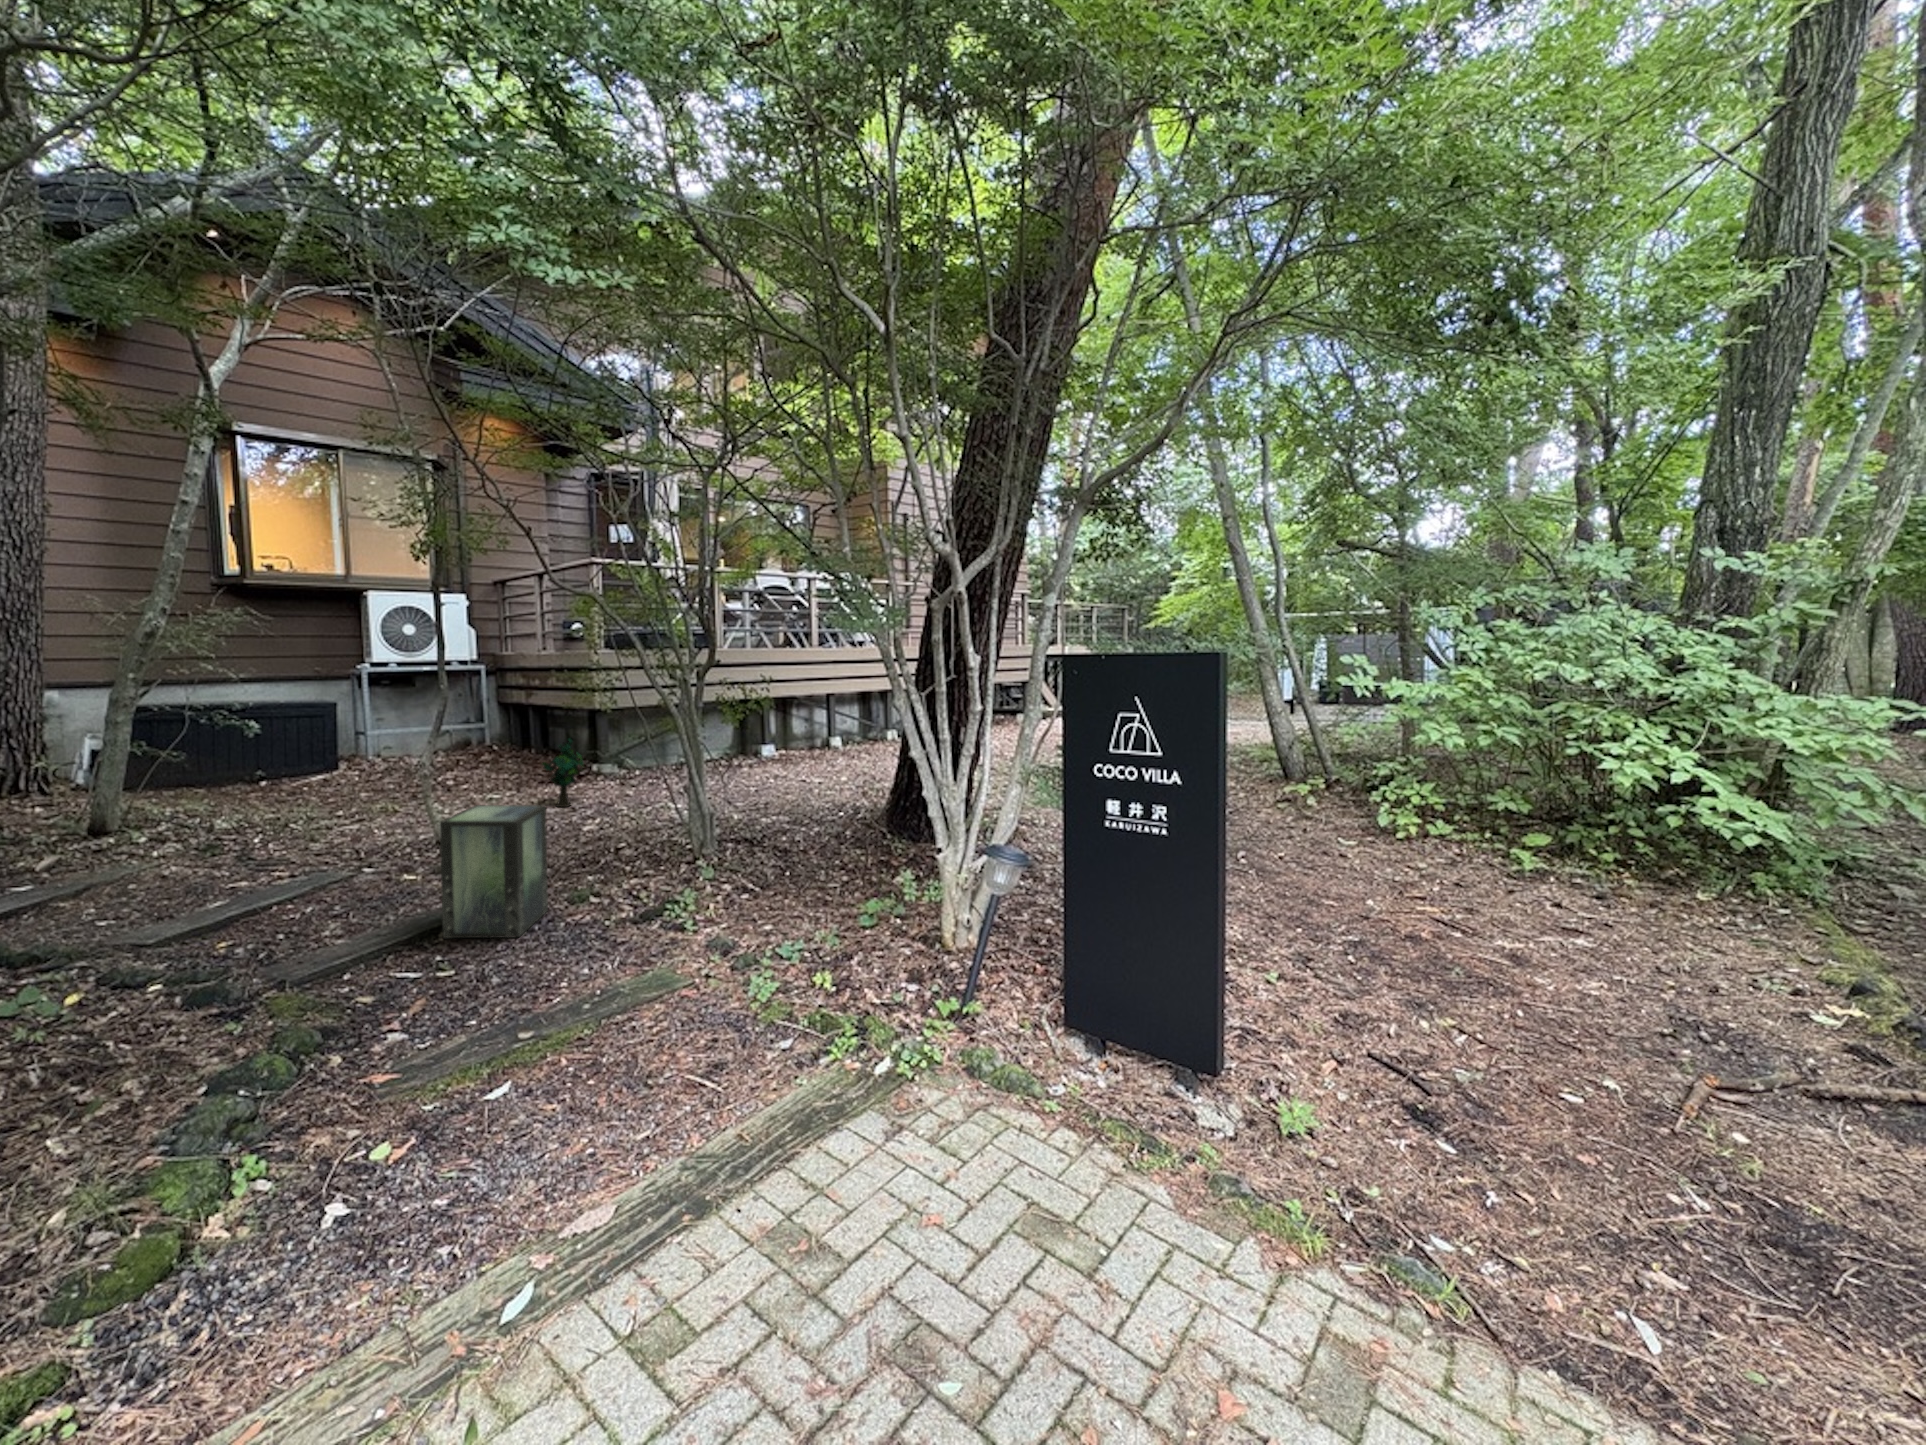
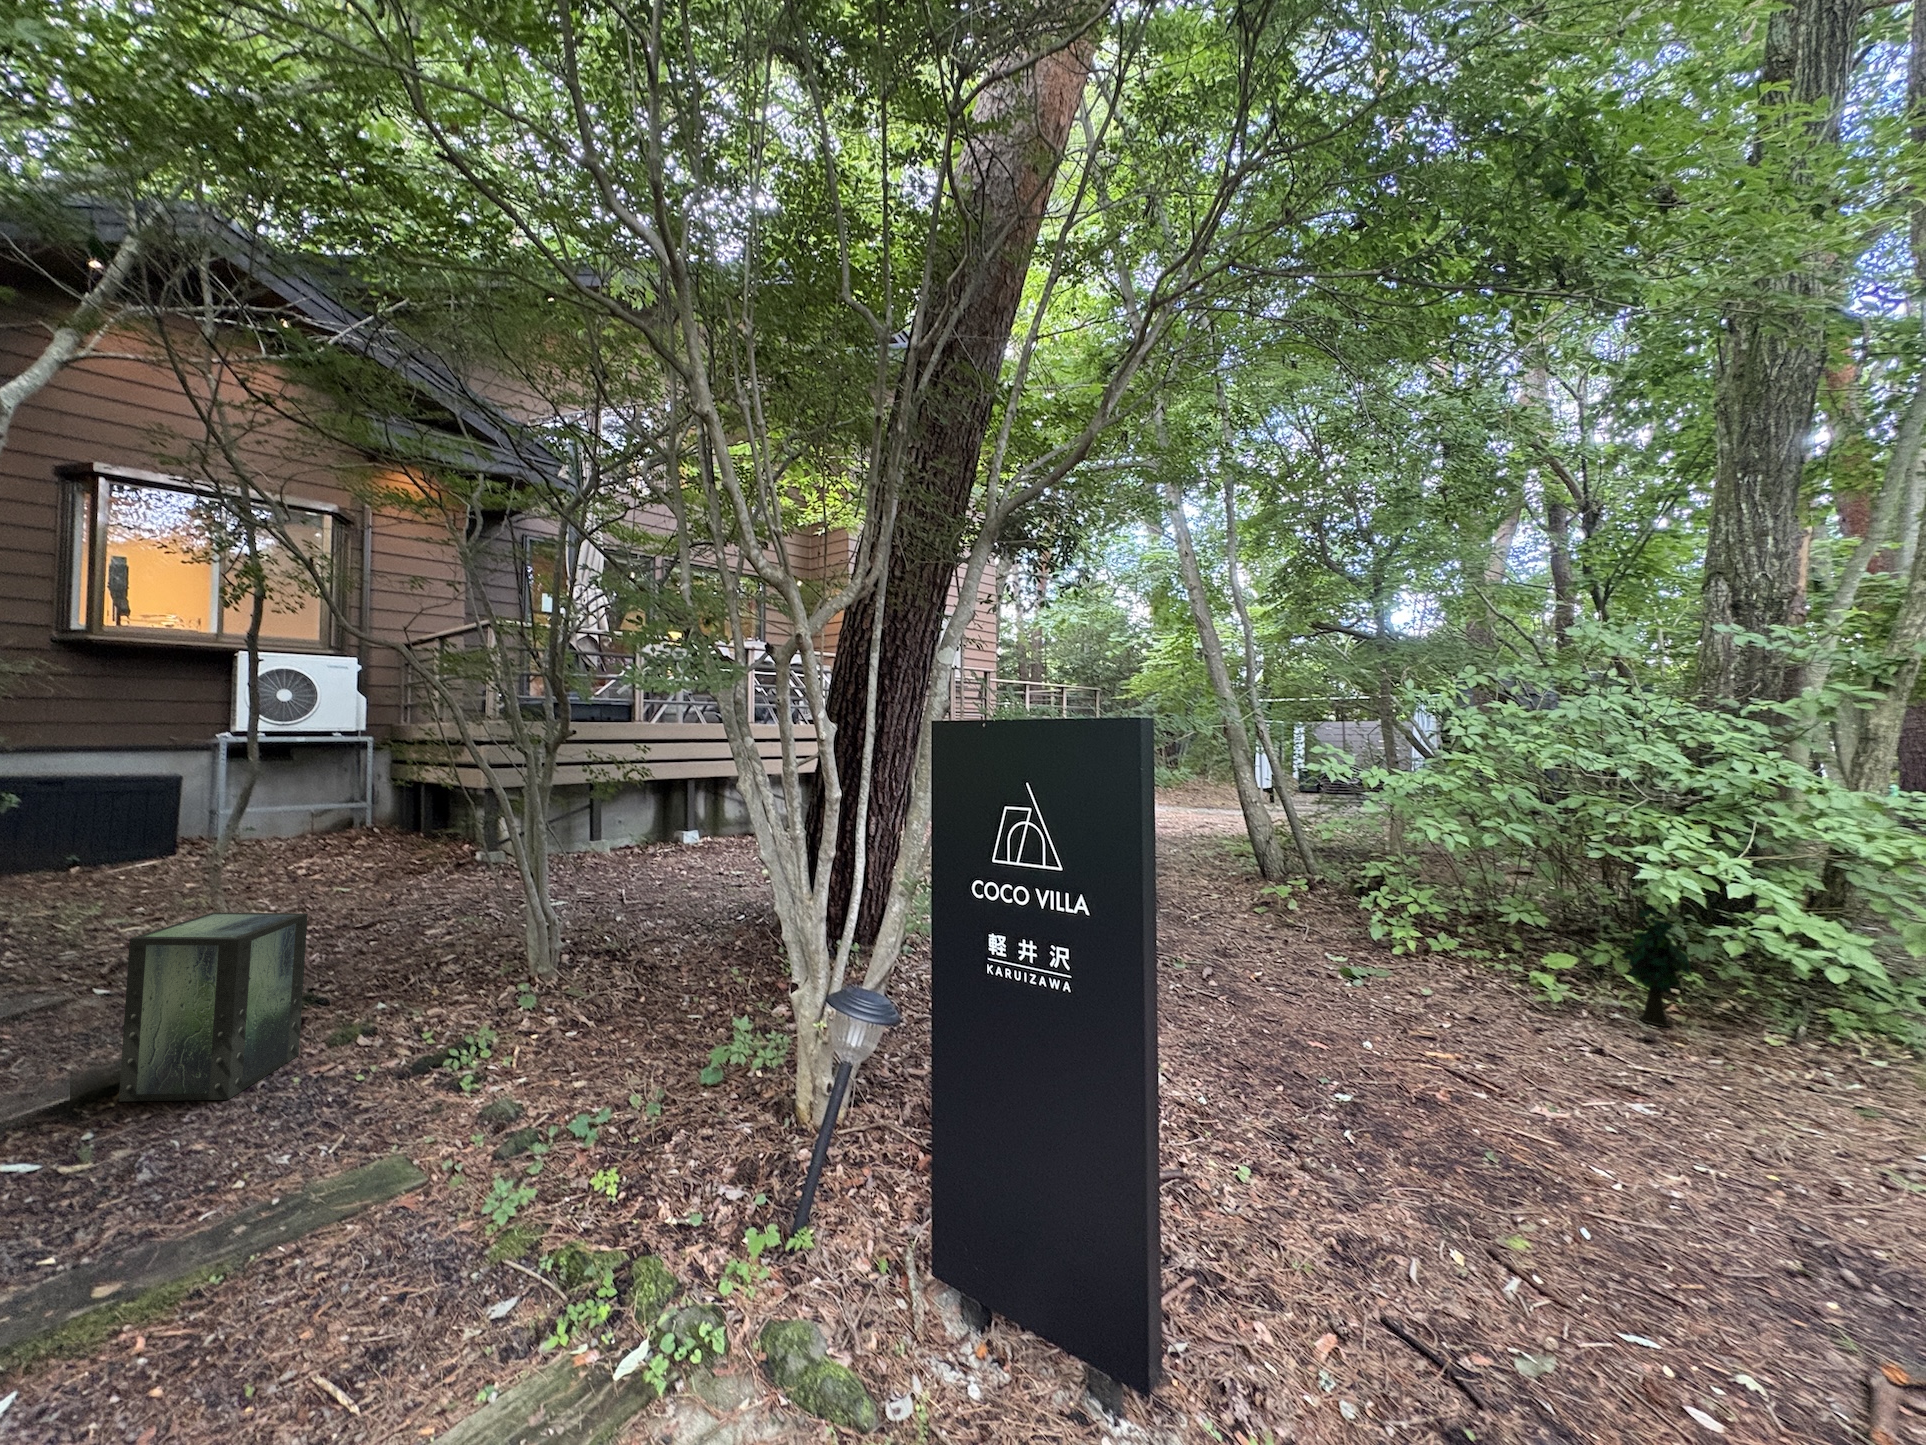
decorative plant: present [542,738,583,807] -> present [1620,908,1691,1027]

